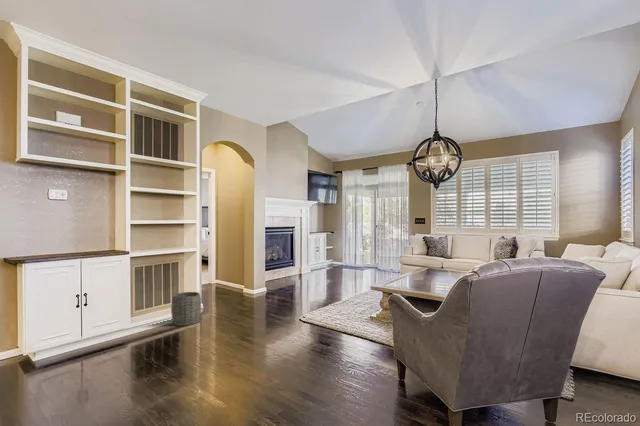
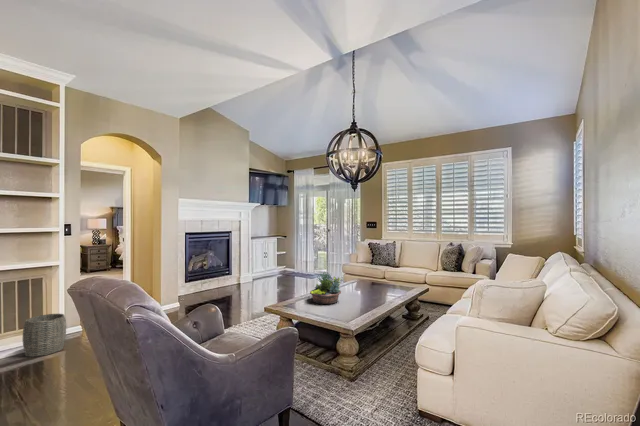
succulent planter: none [403,258,432,284] -> present [310,272,341,304]

